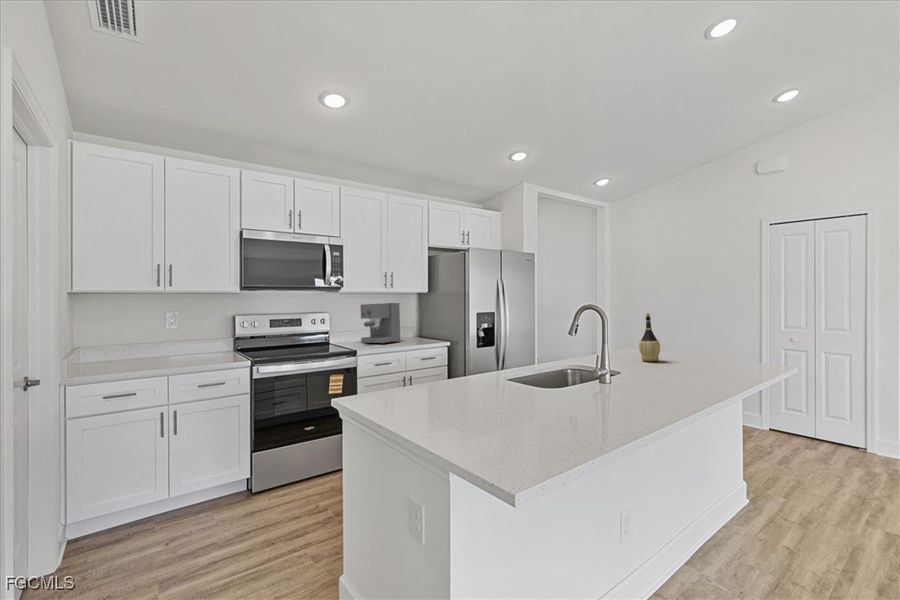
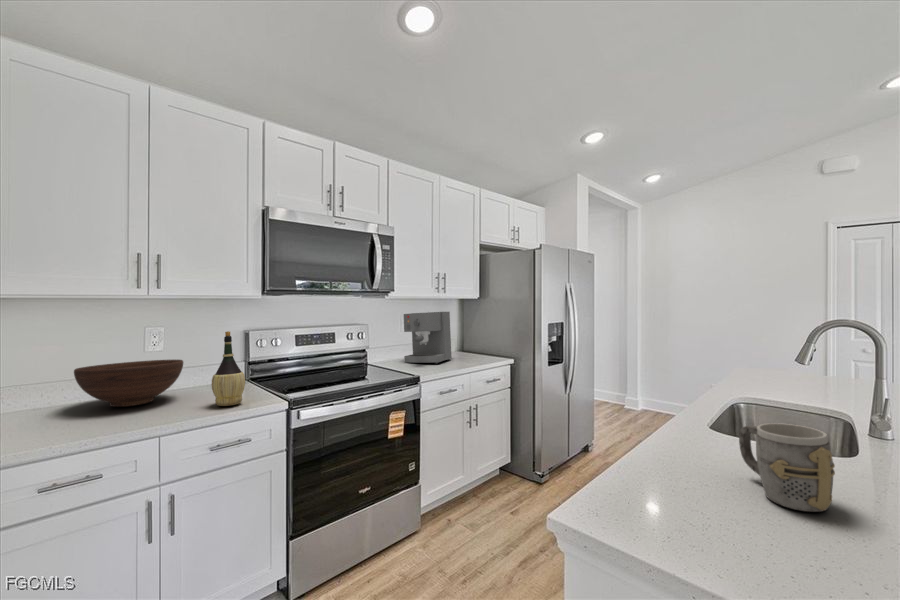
wine bottle: present [639,313,660,361] -> present [212,331,245,406]
fruit bowl: none [122,333,188,361] -> present [74,360,183,407]
mug: none [445,362,477,404] -> present [739,423,835,512]

